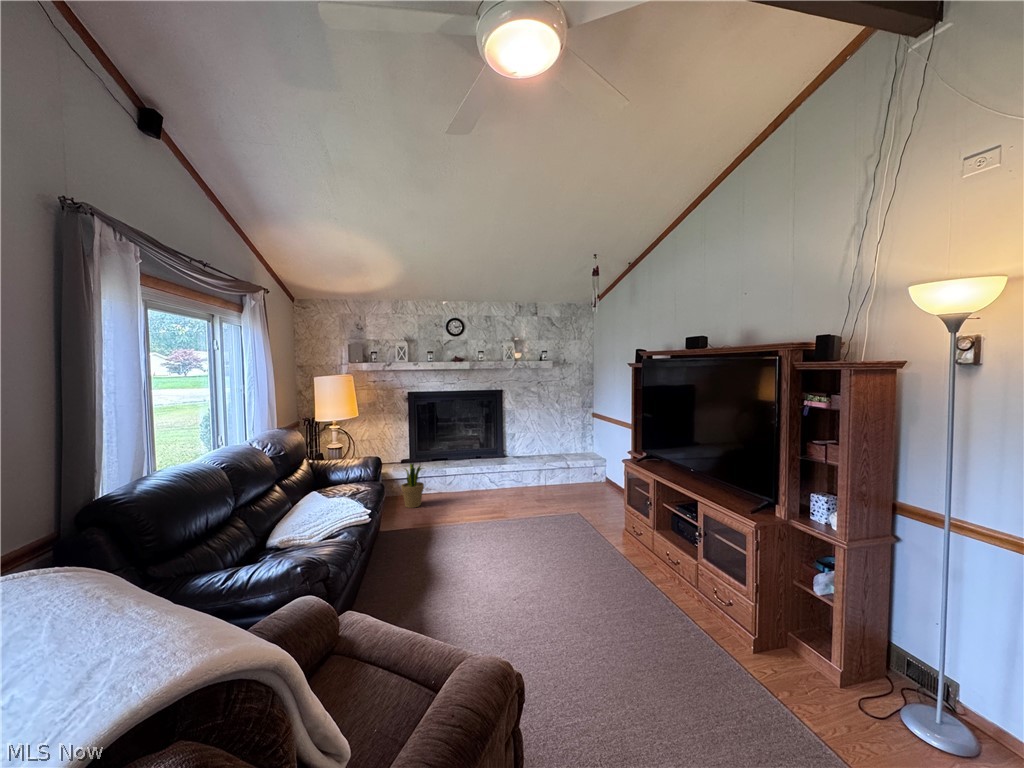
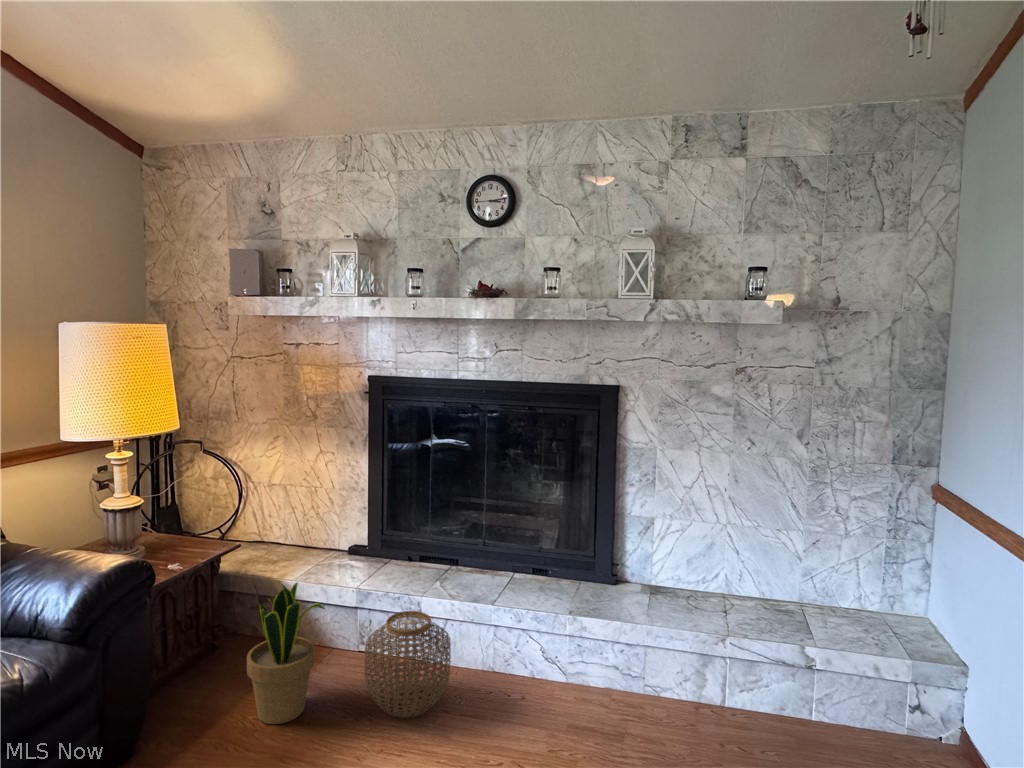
woven basket: none [438,468,467,501] -> present [365,611,451,718]

